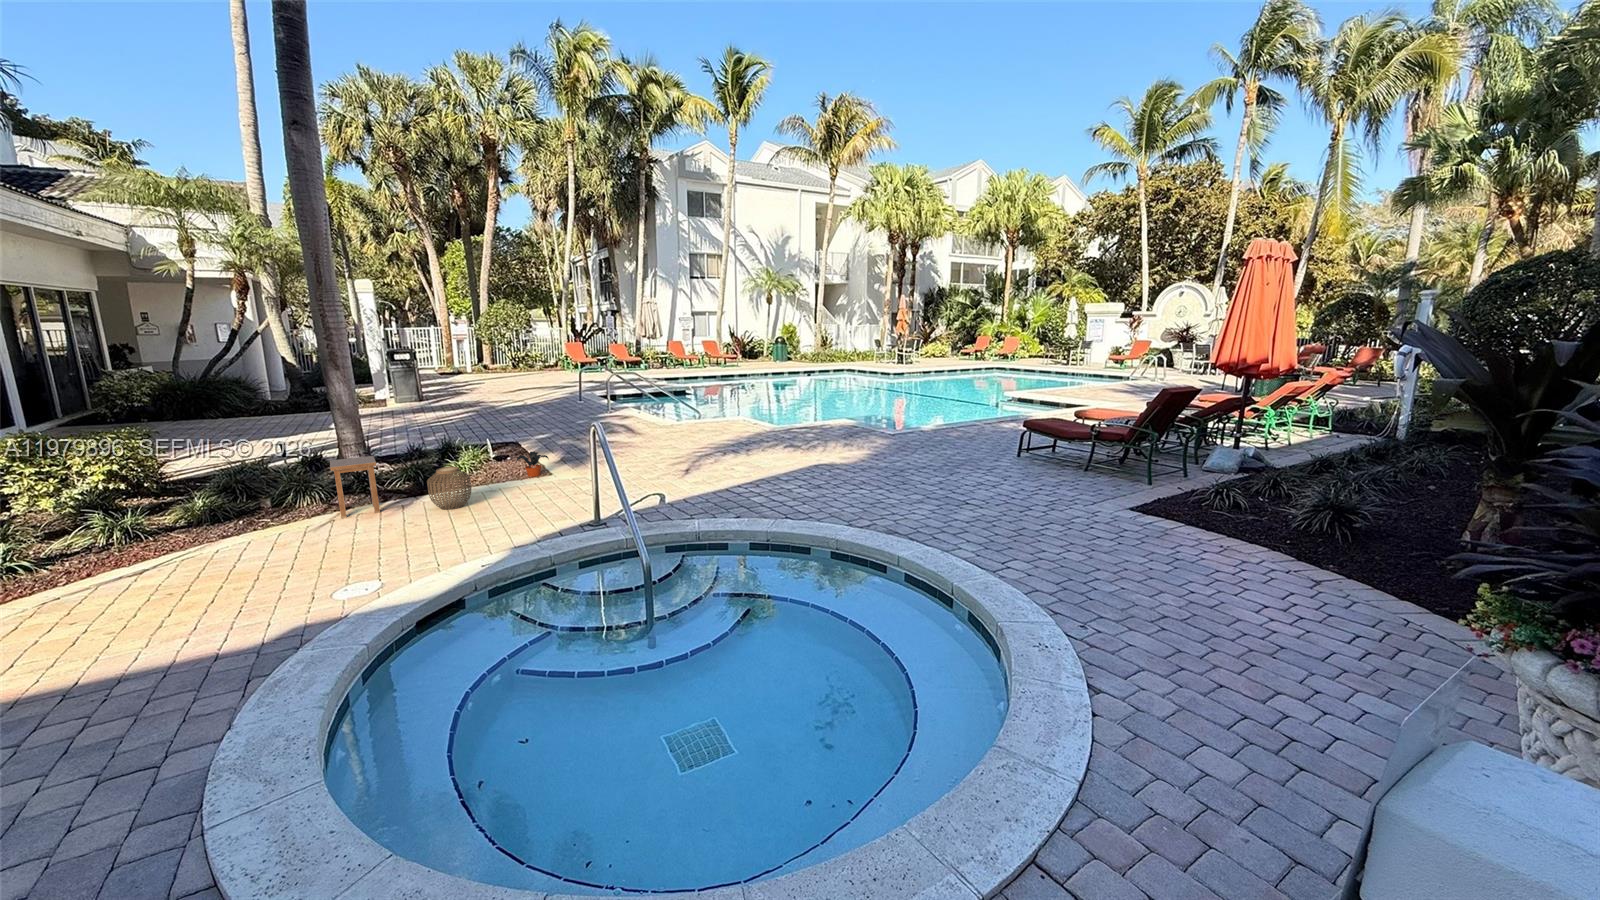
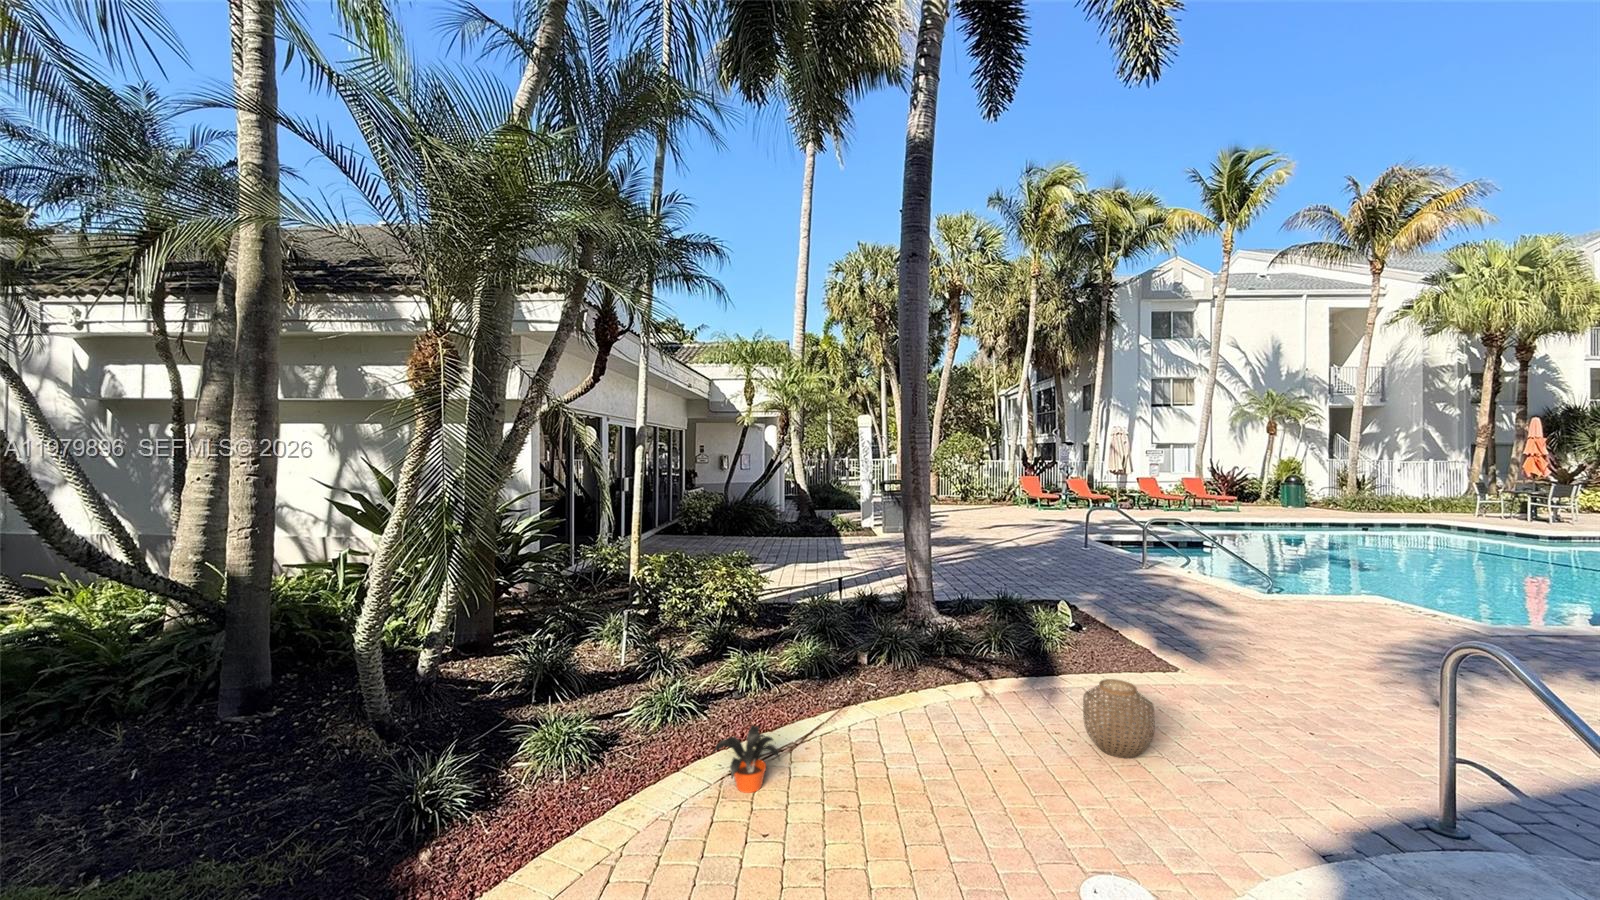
potted plant: present [516,451,549,477] -> present [714,725,780,793]
stool: present [330,456,380,518] -> none [939,640,1010,738]

